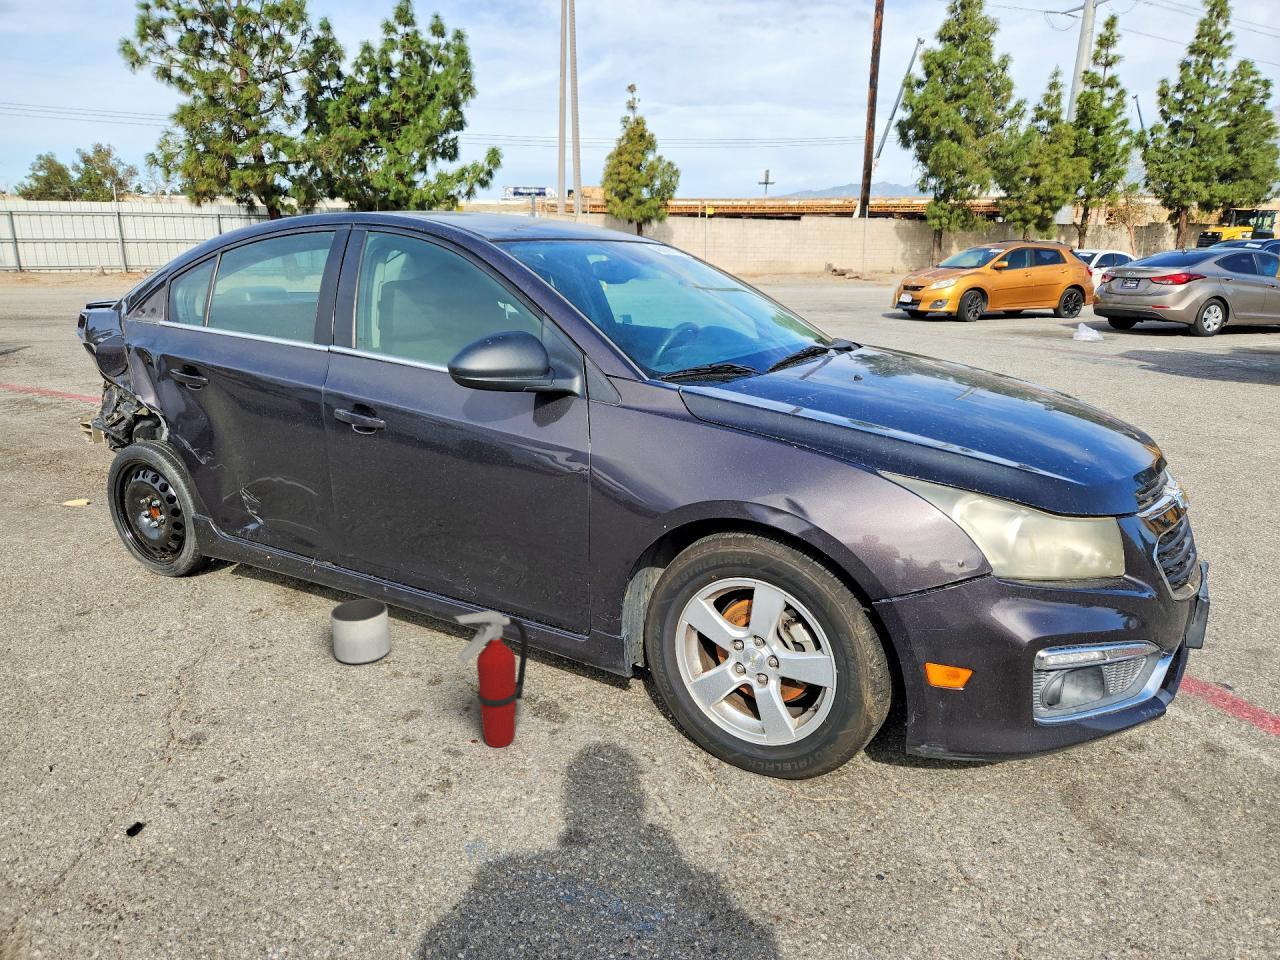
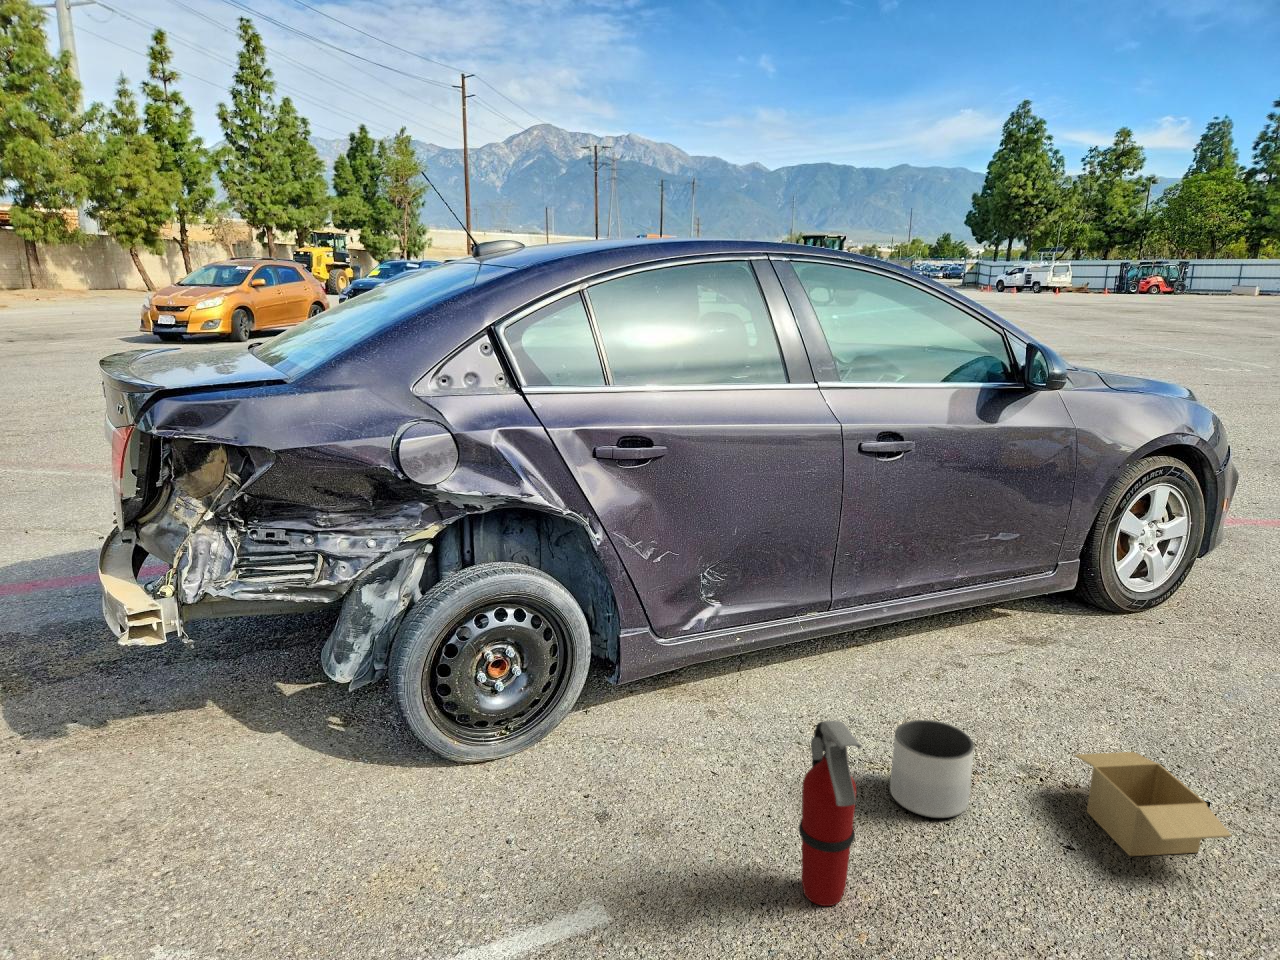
fire extinguisher: present [453,611,528,747] -> present [799,720,861,906]
cardboard box: none [290,667,421,748] -> present [1074,752,1232,856]

